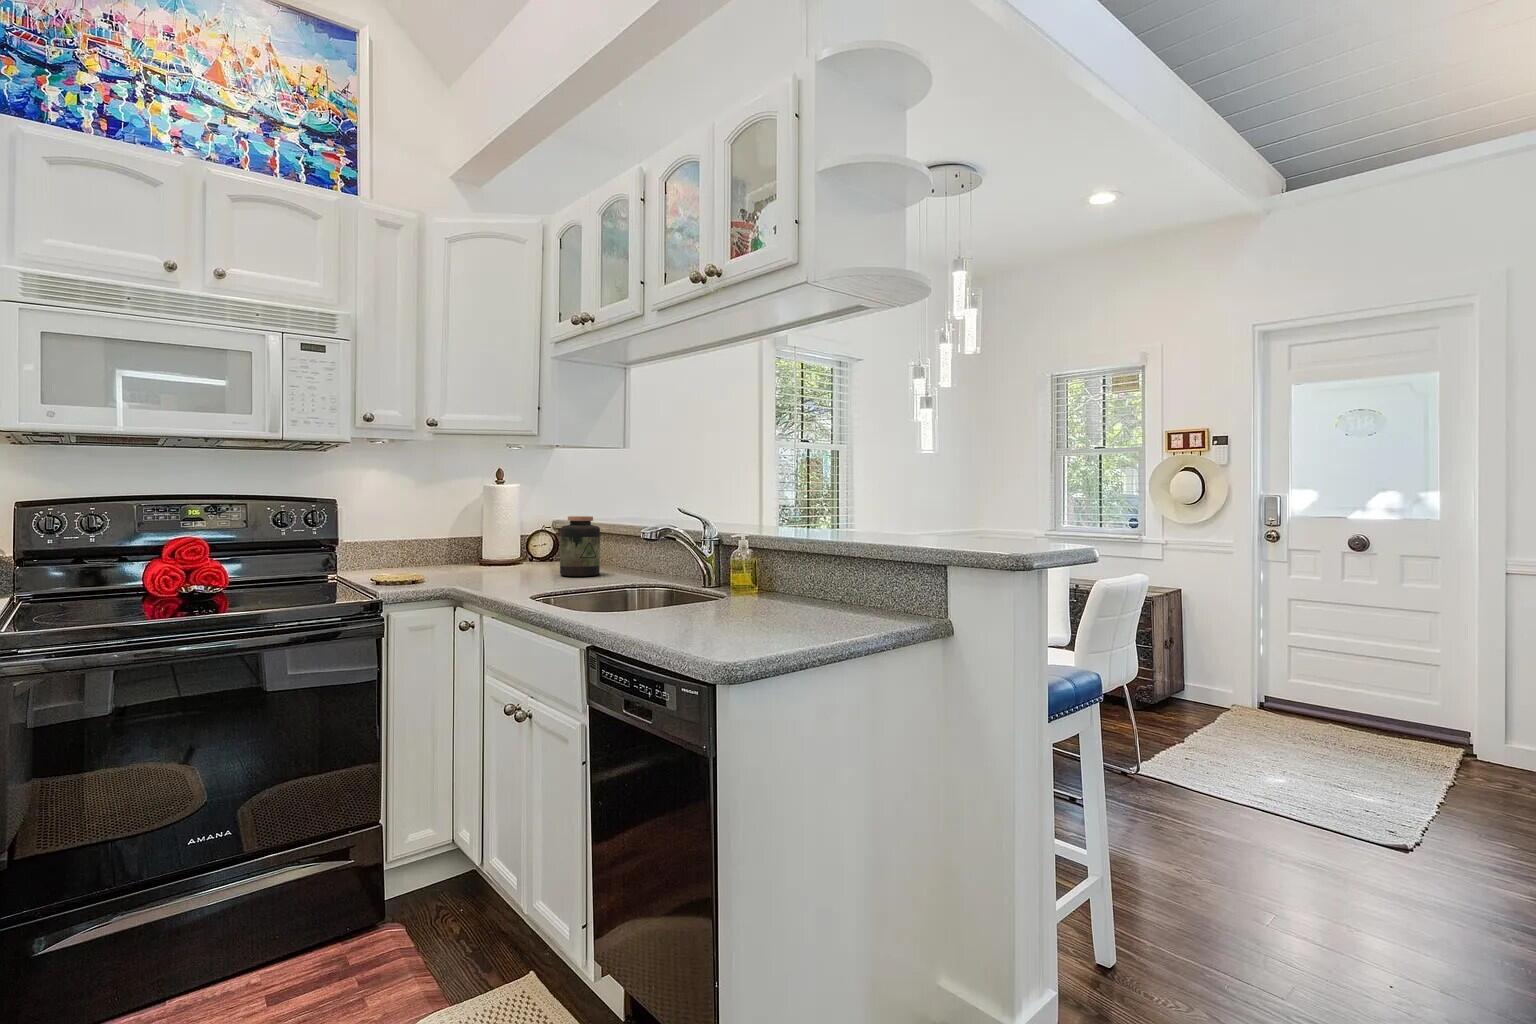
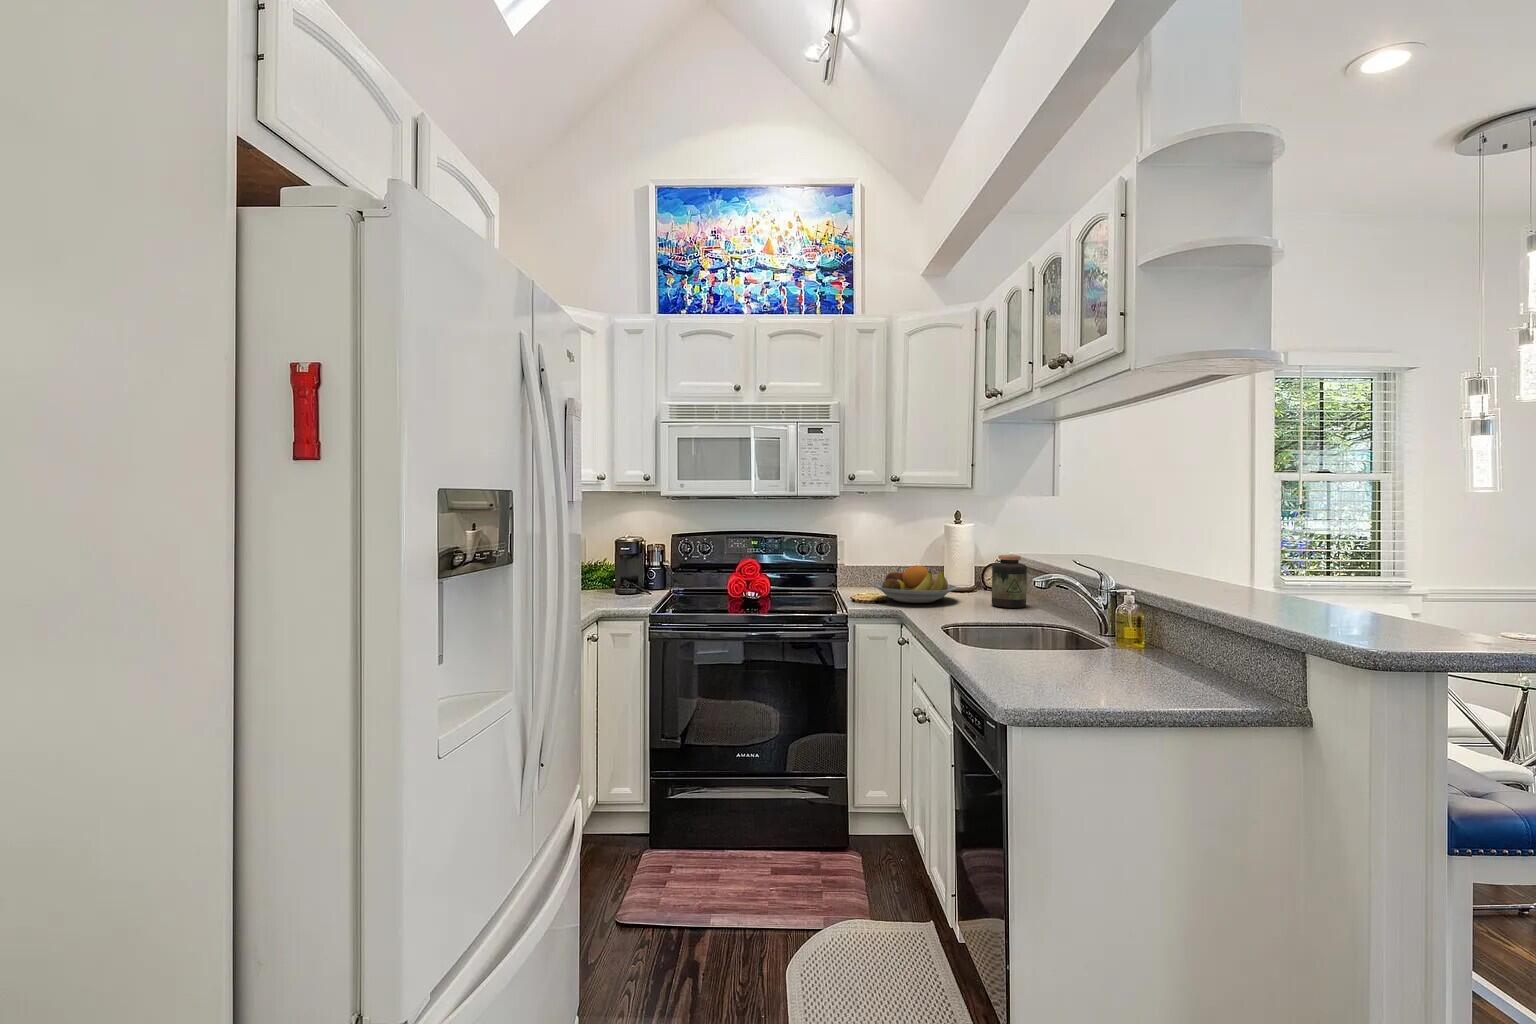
fruit bowl: none [402,532,517,579] -> present [873,566,957,603]

